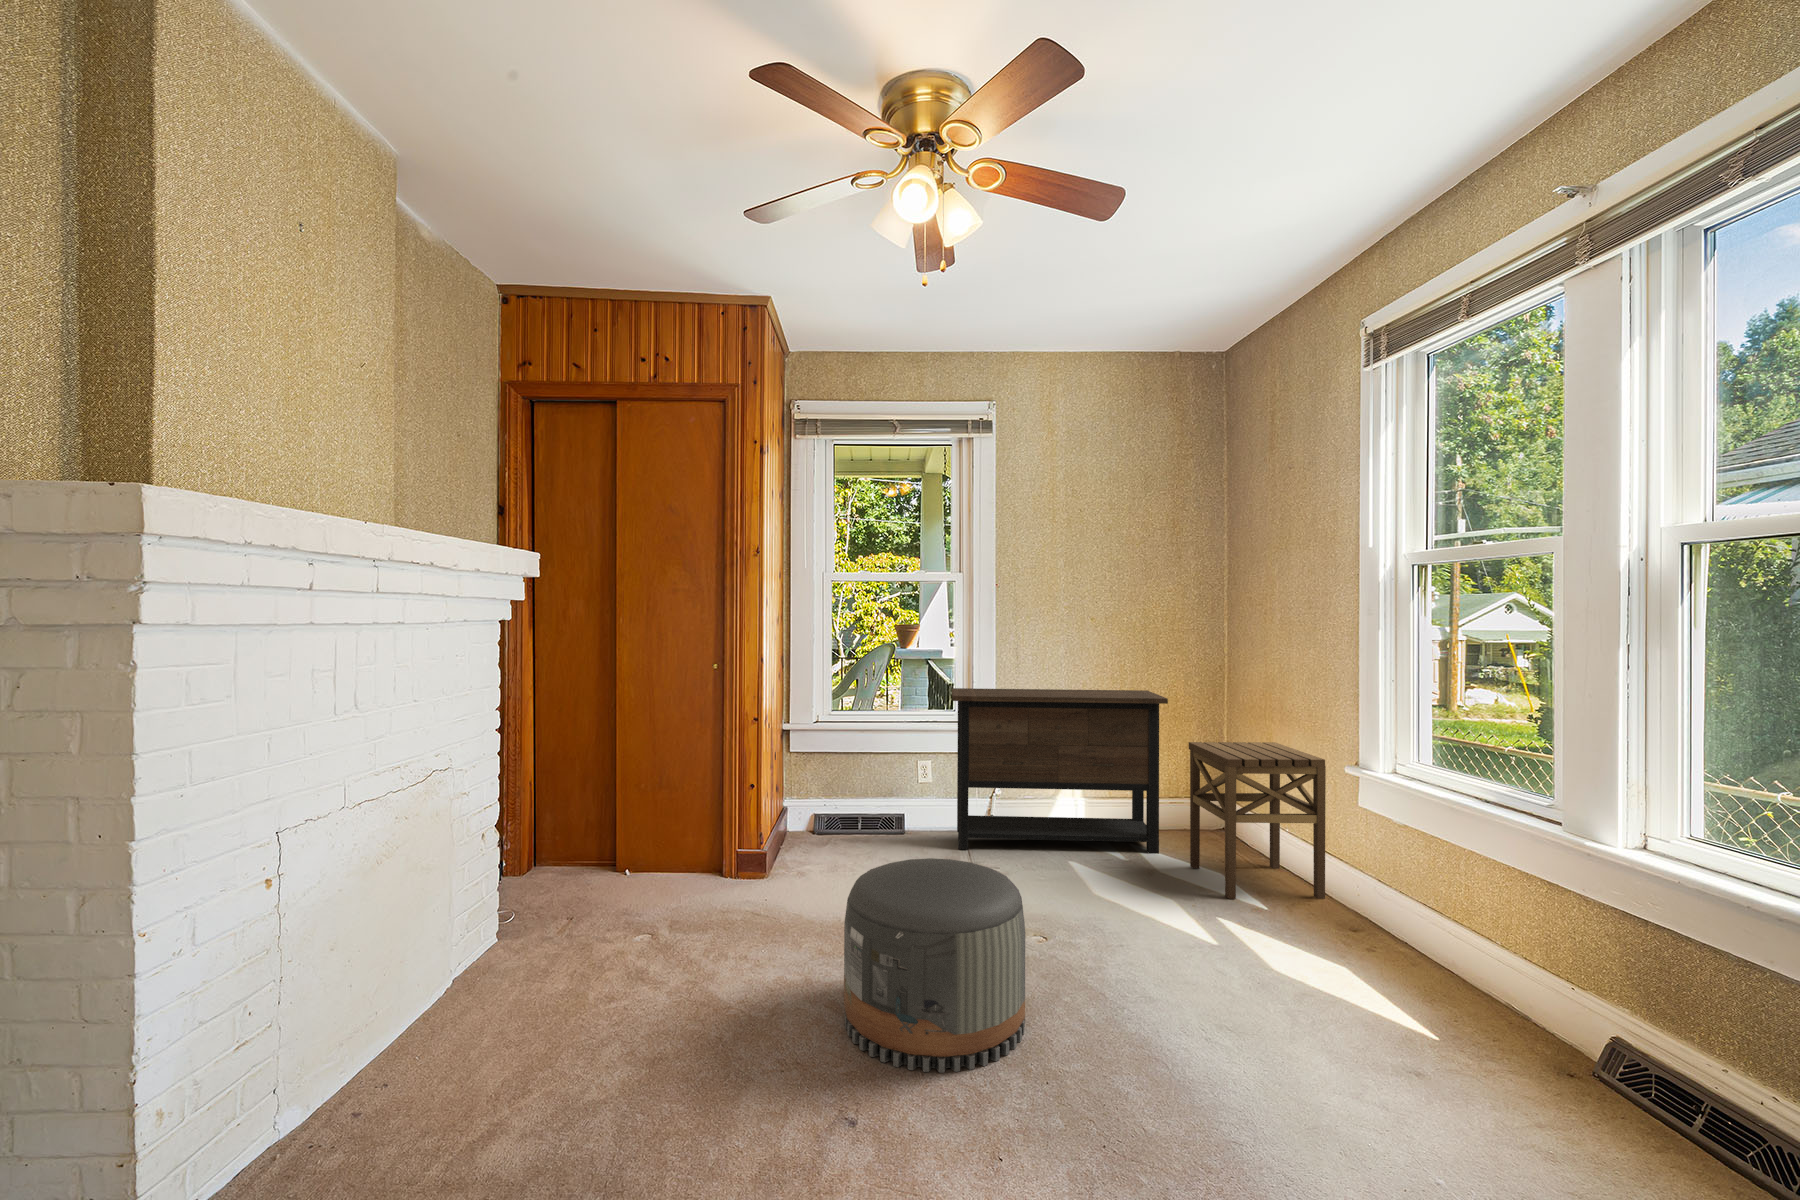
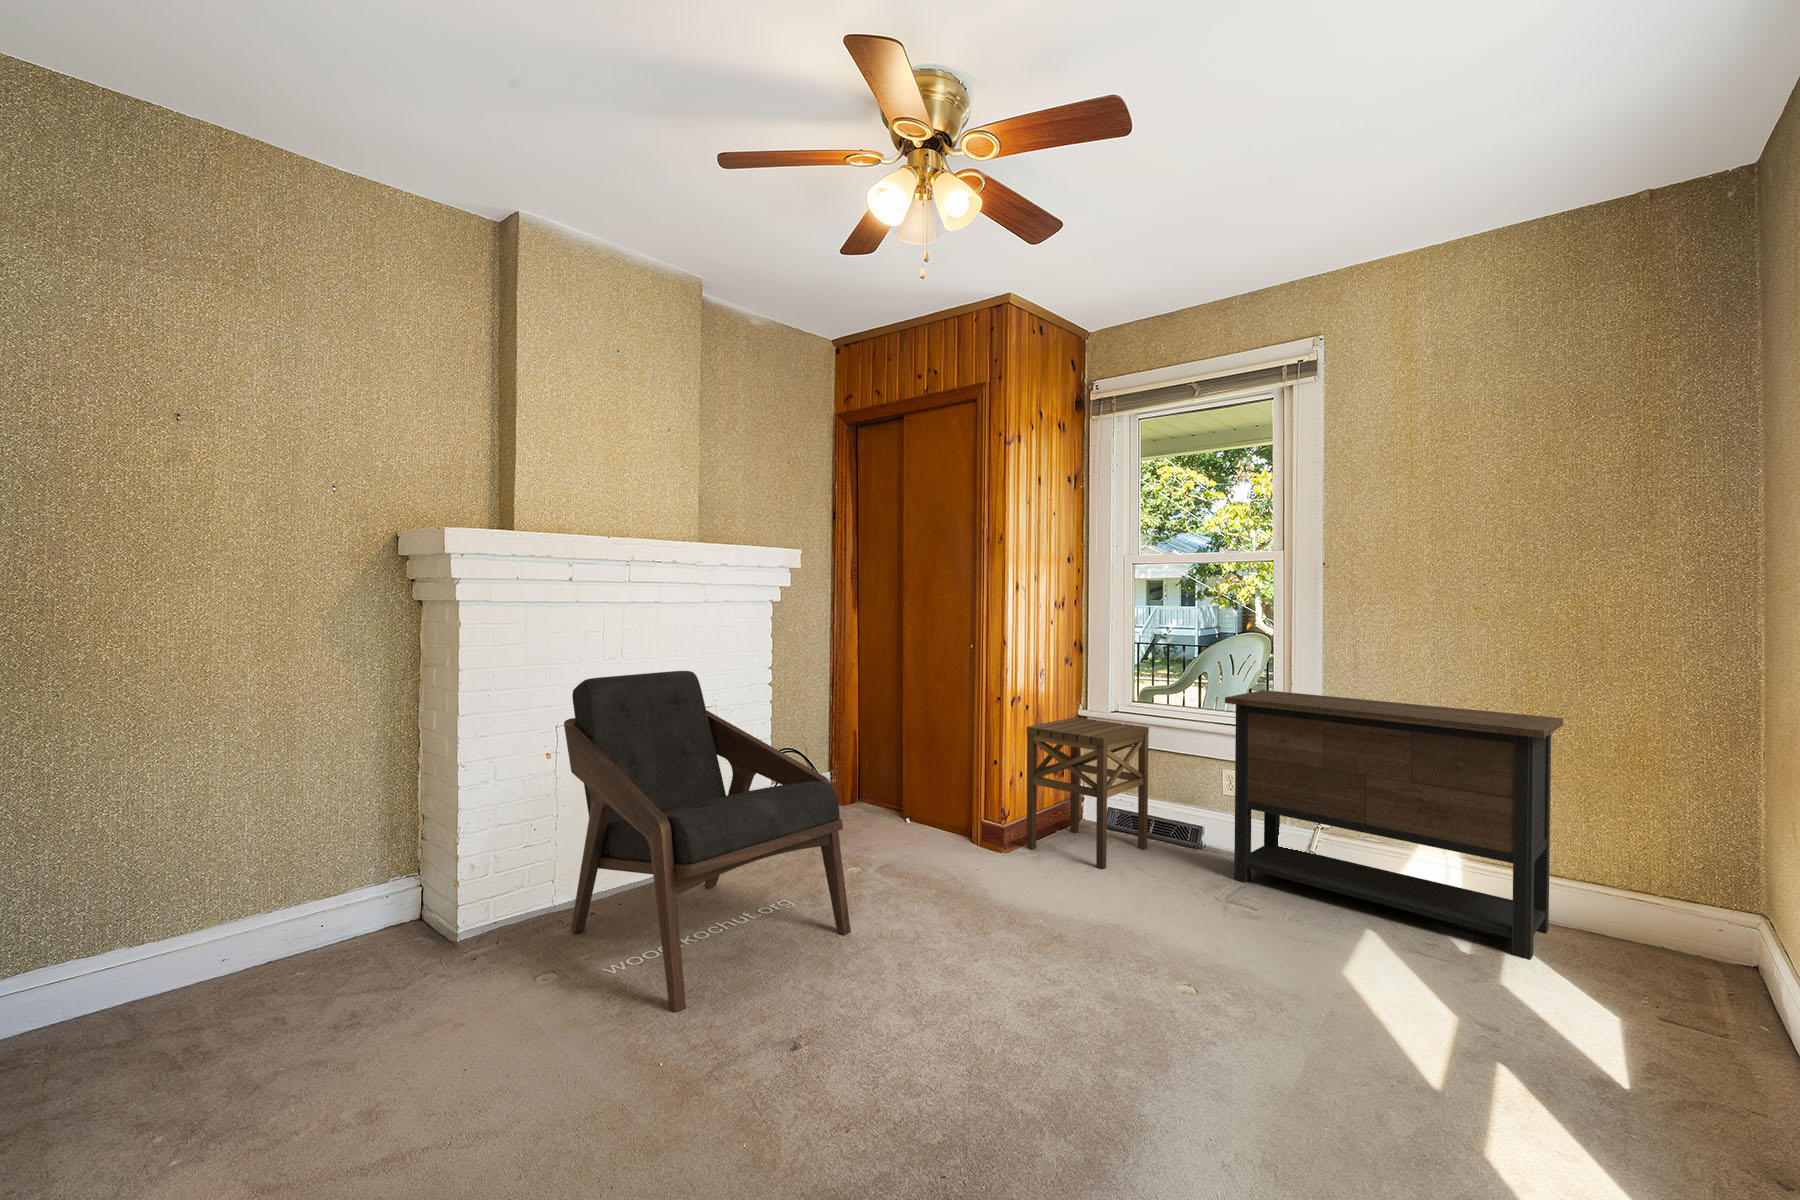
lounge chair: none [319,718,743,1172] -> present [564,671,851,1012]
side table: present [1189,742,1326,899] -> present [1027,717,1149,869]
pouf: present [844,858,1025,1072] -> none [864,846,1047,1060]

